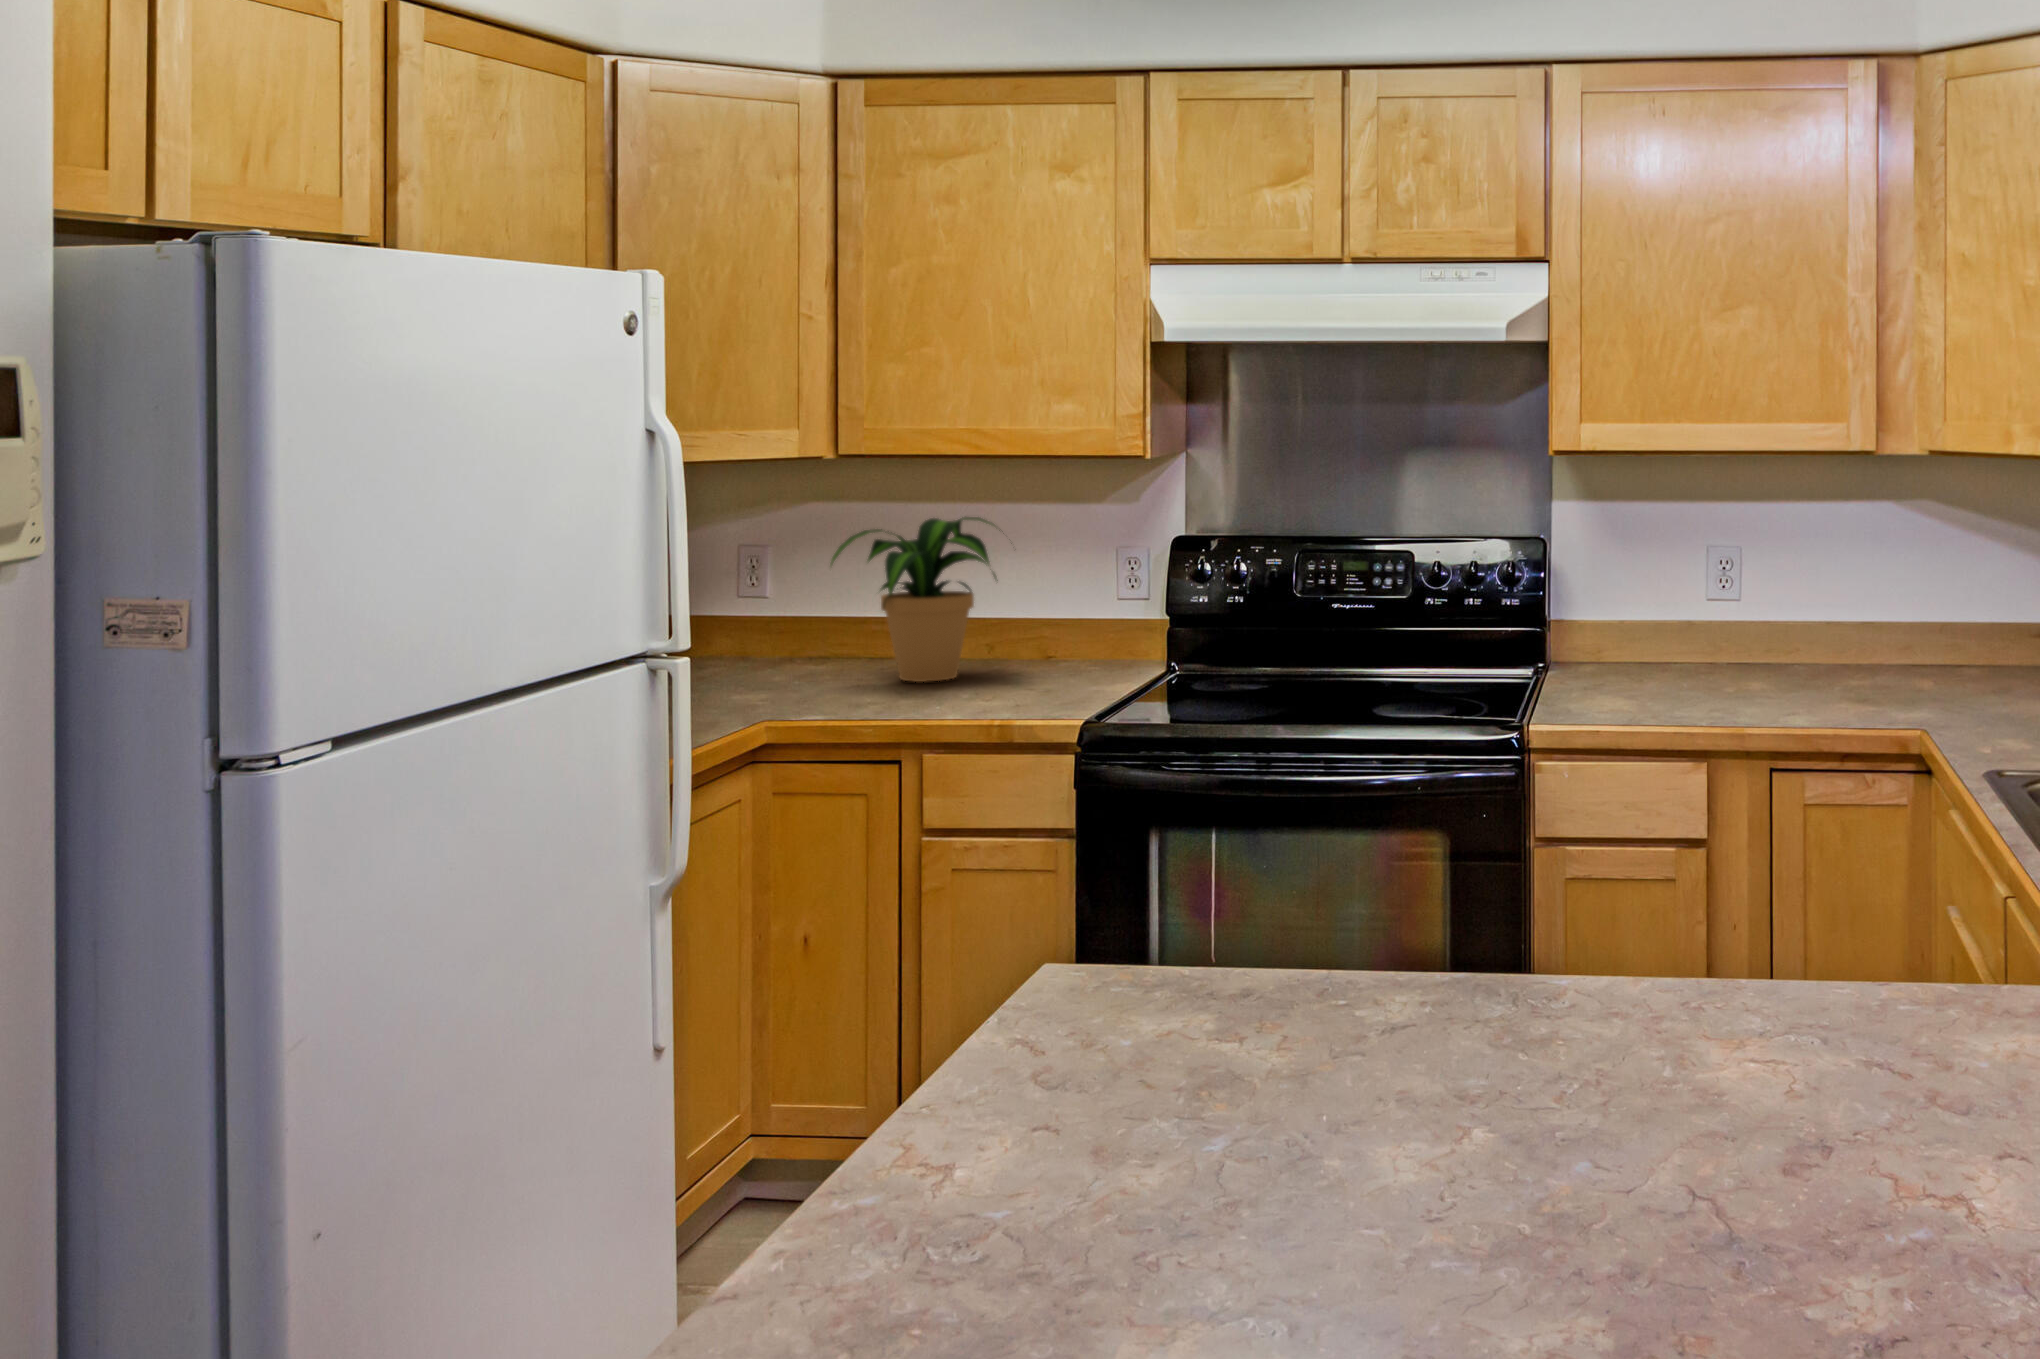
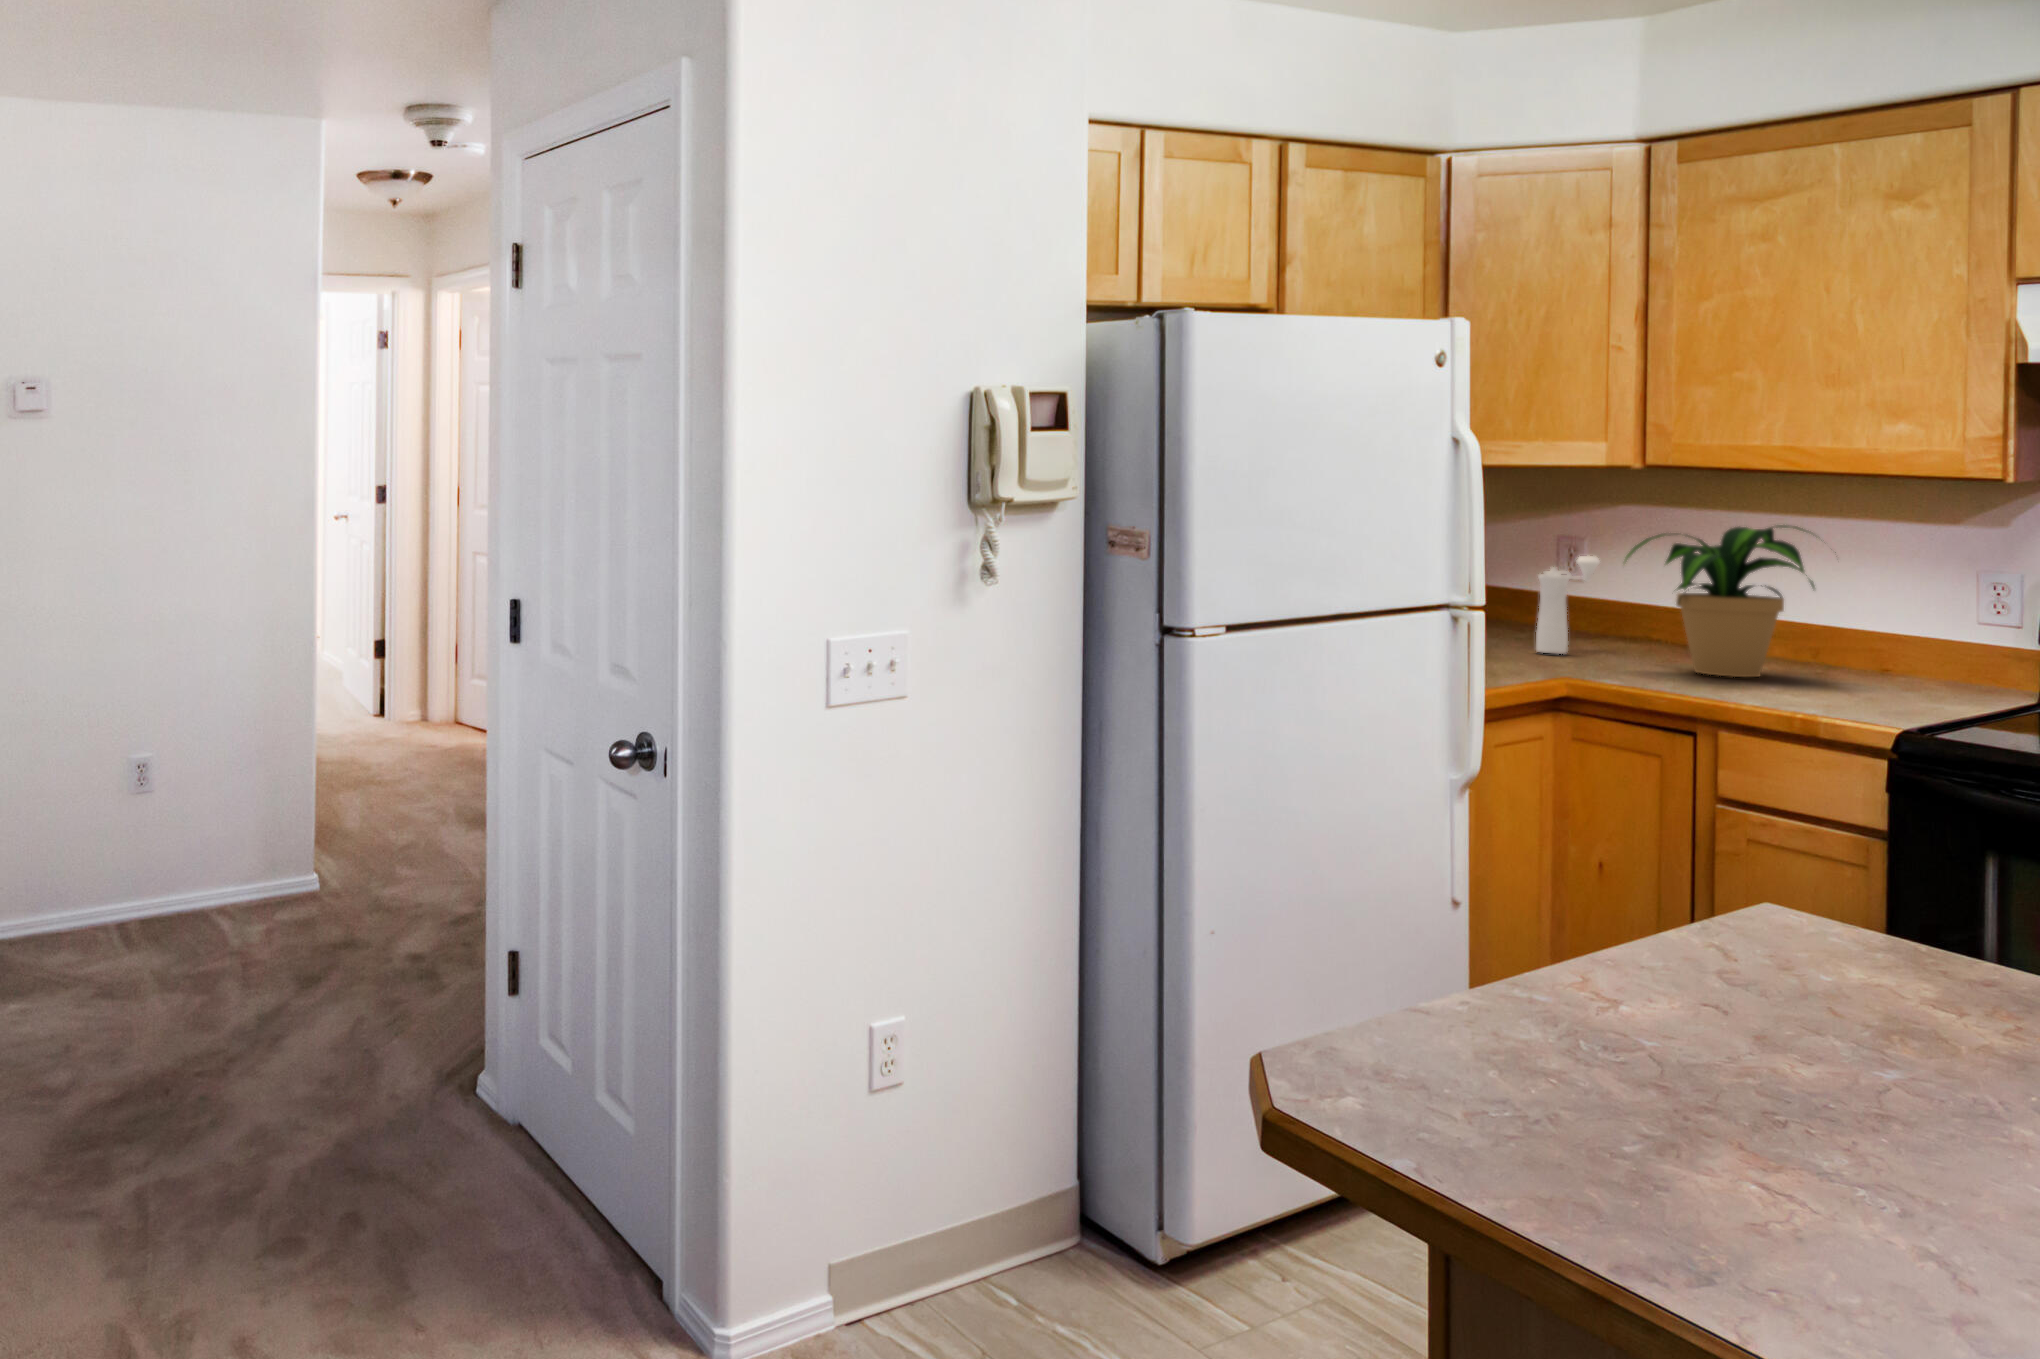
pepper mill: none [741,555,804,673] -> present [1536,556,1600,654]

